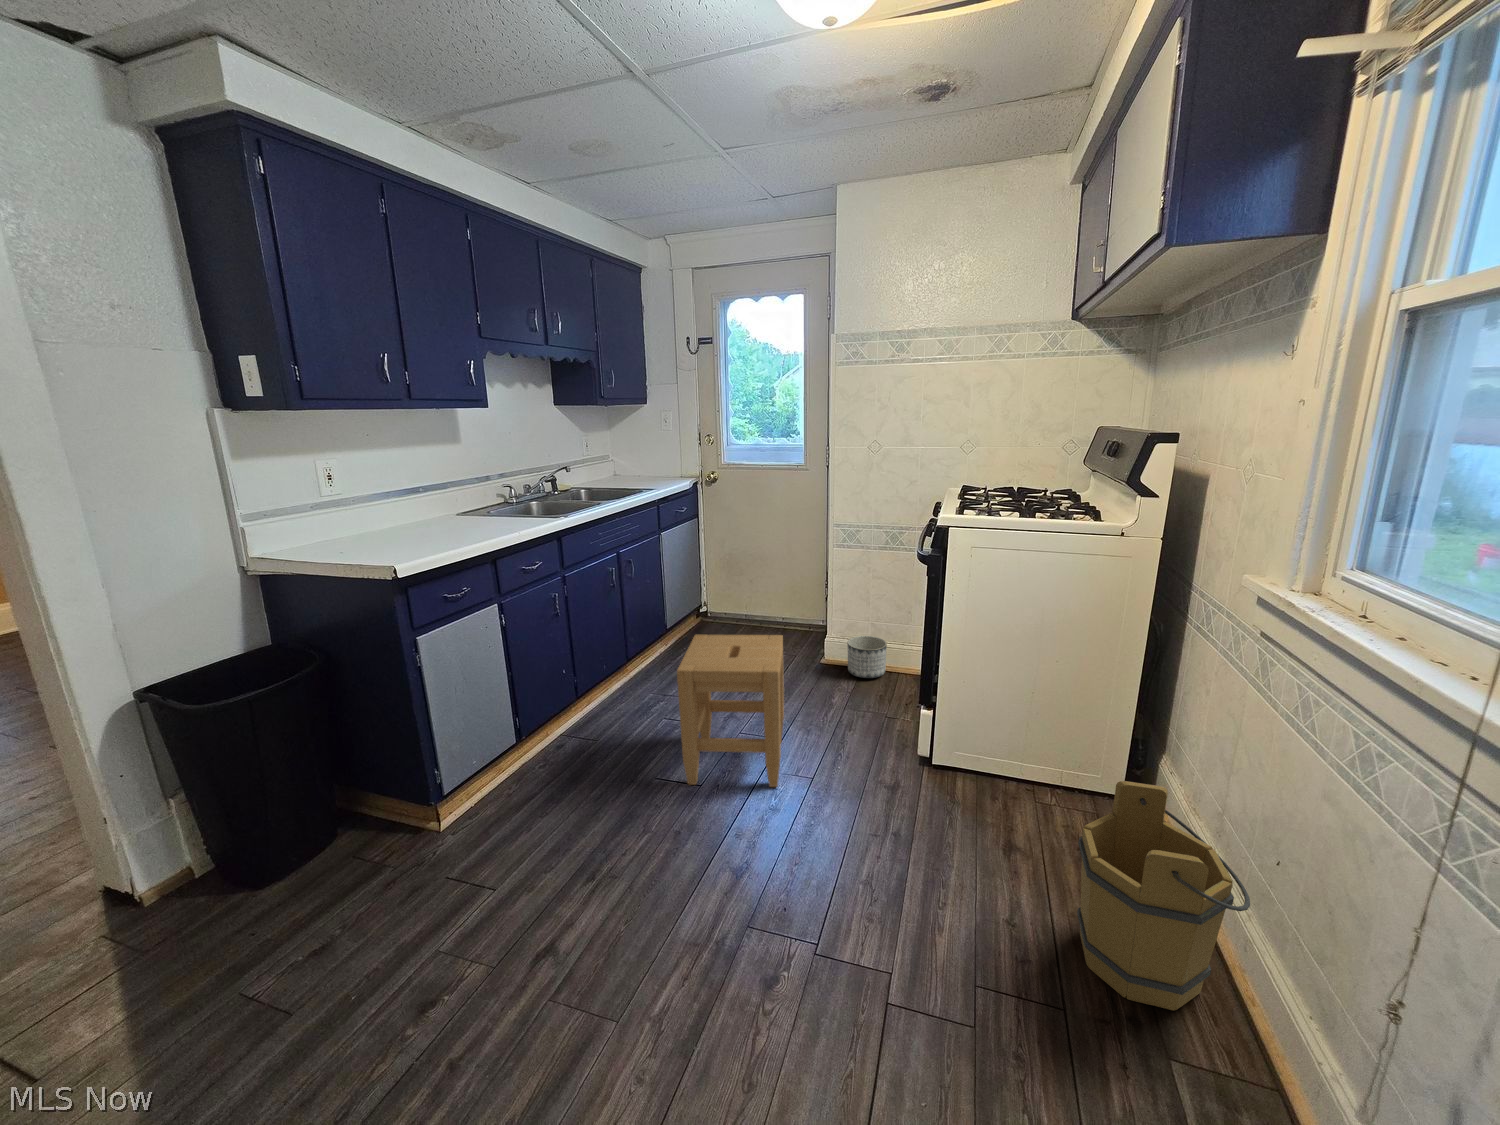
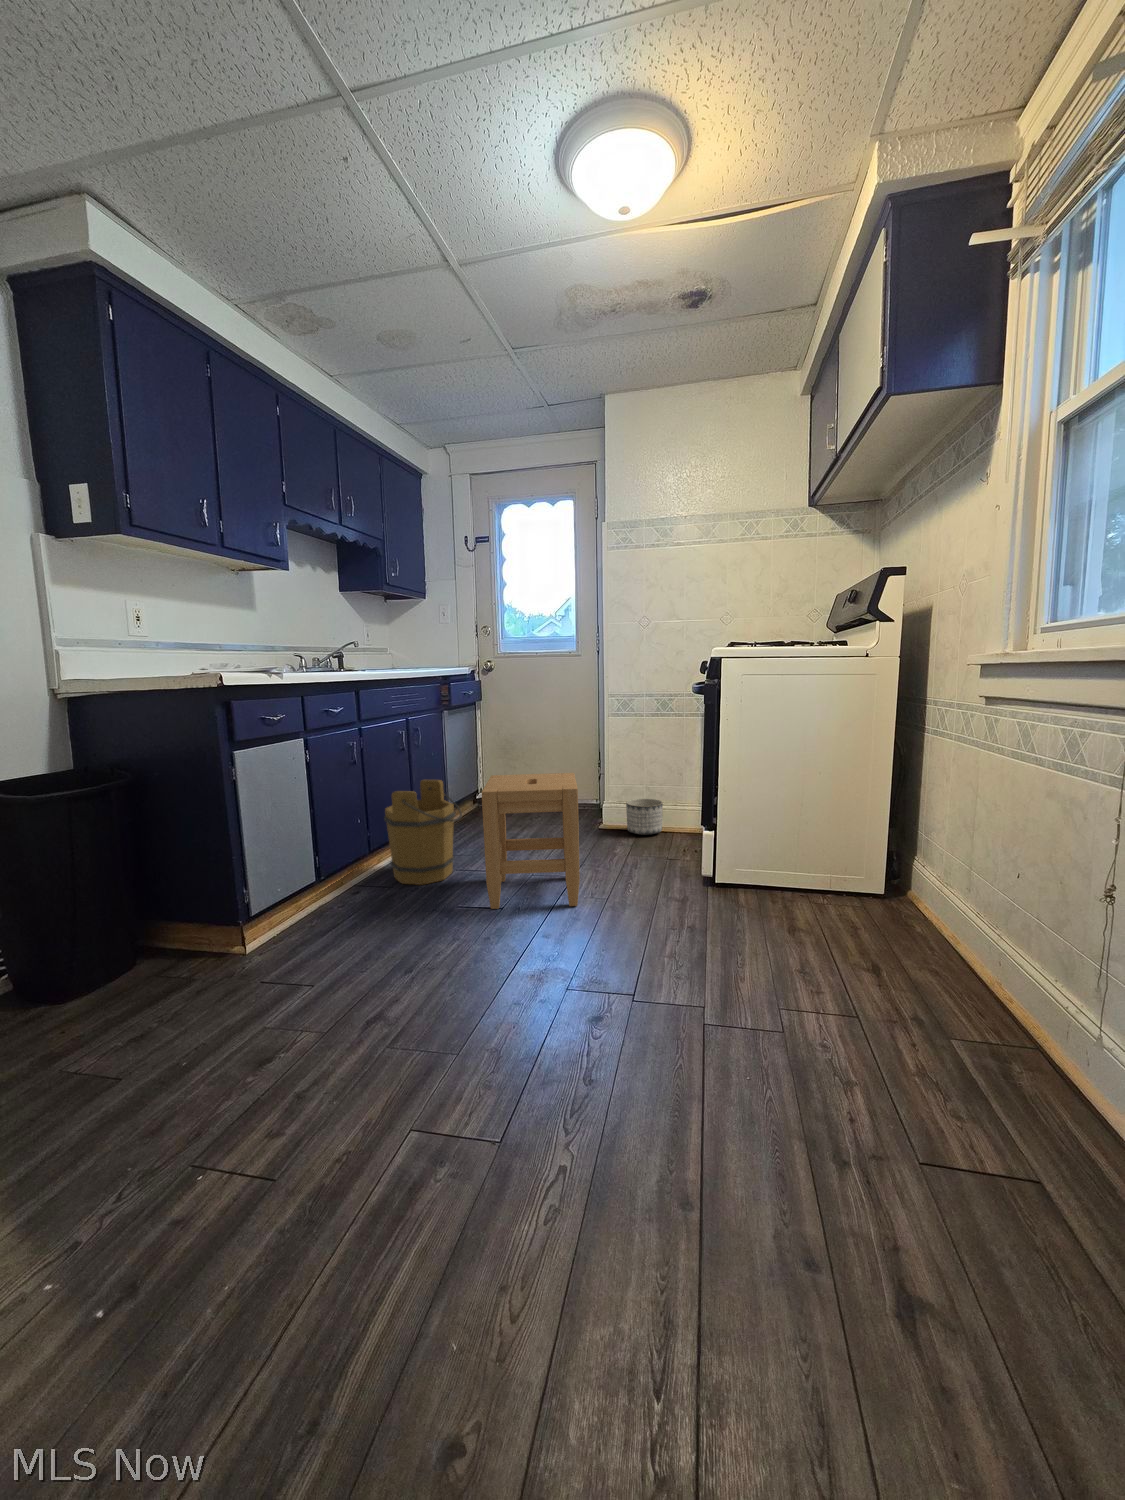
bucket: present [1077,781,1250,1011] -> present [384,780,462,885]

